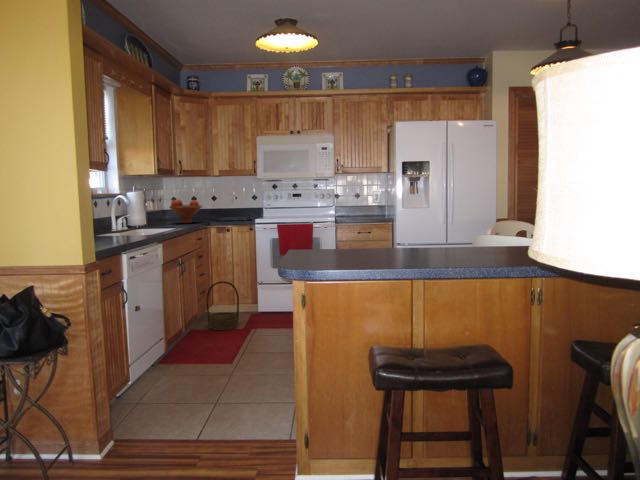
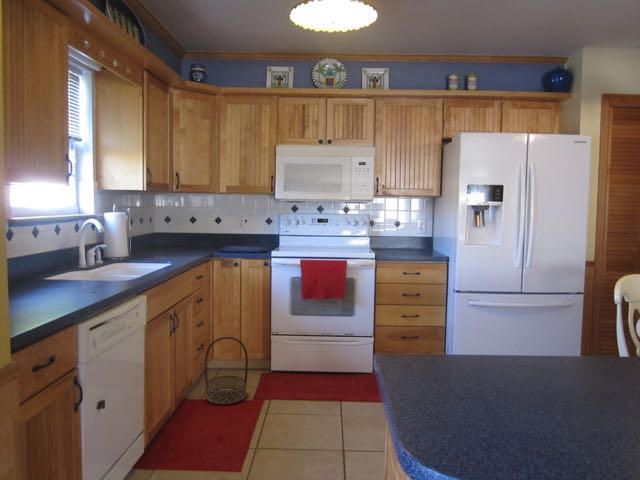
fruit bowl: present [169,199,202,223] -> none [160,222,204,254]

